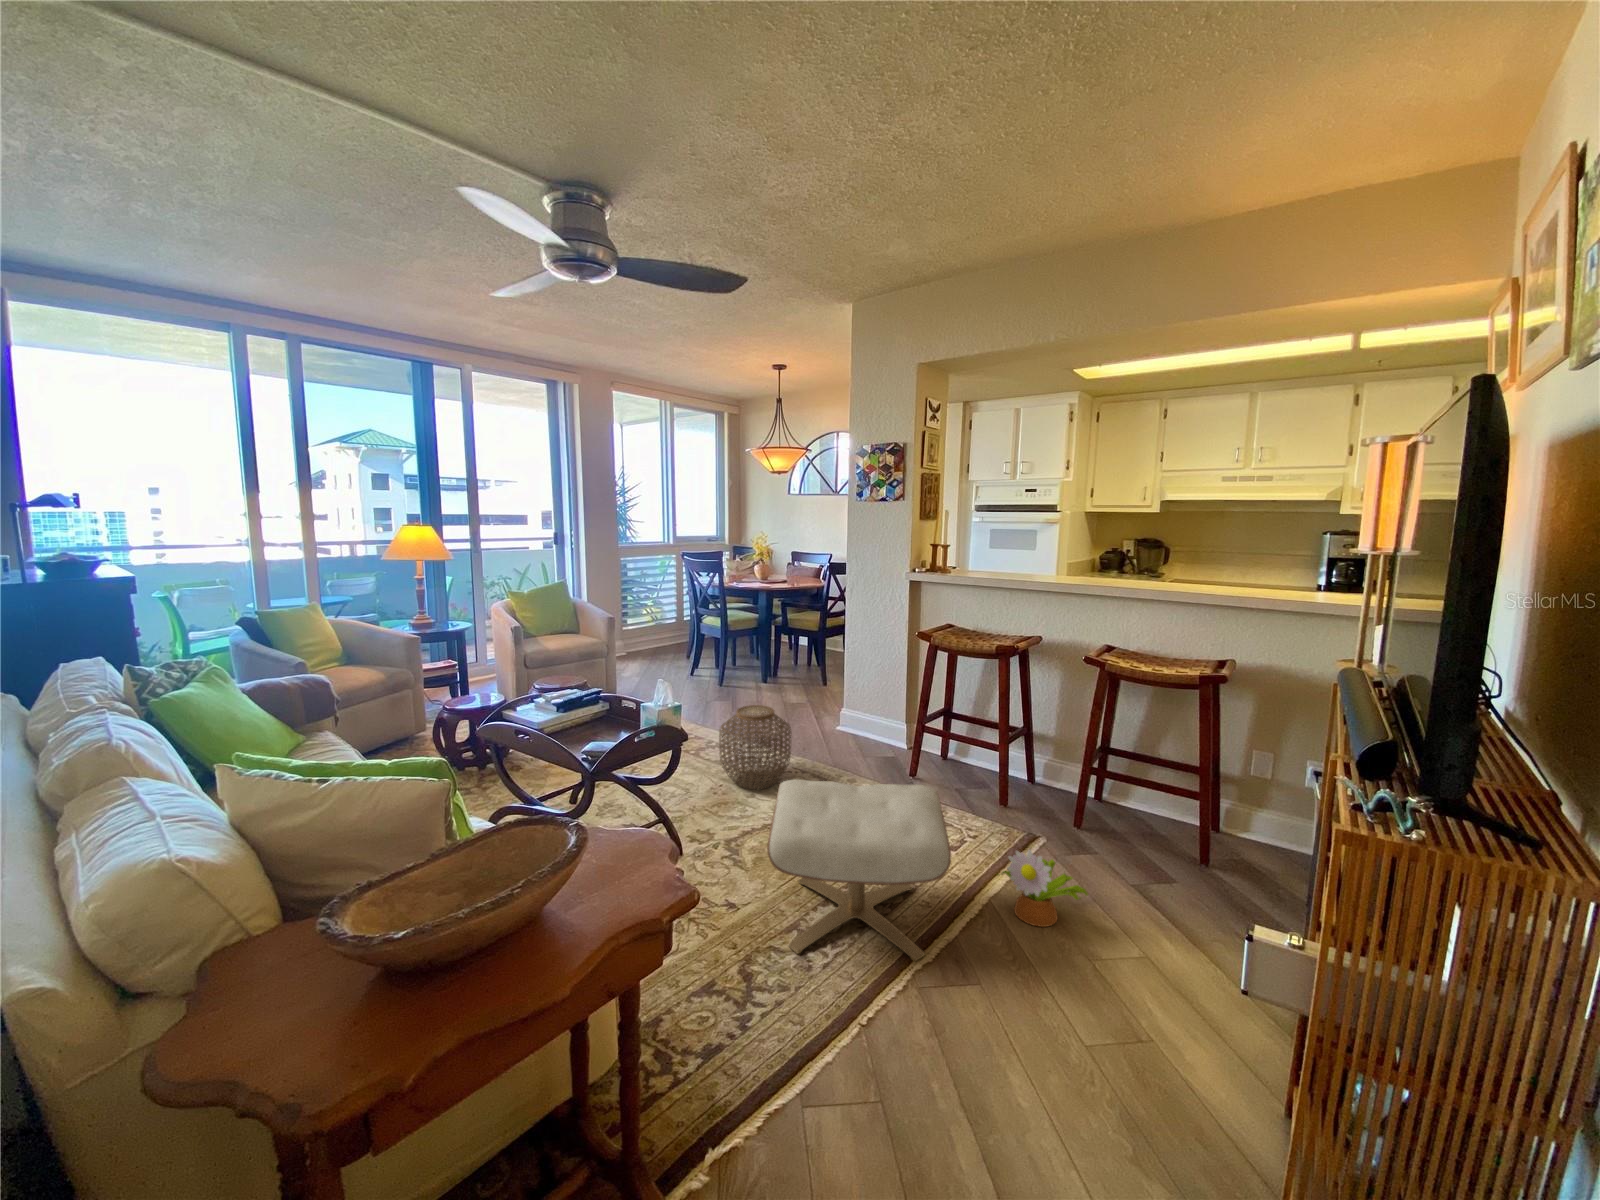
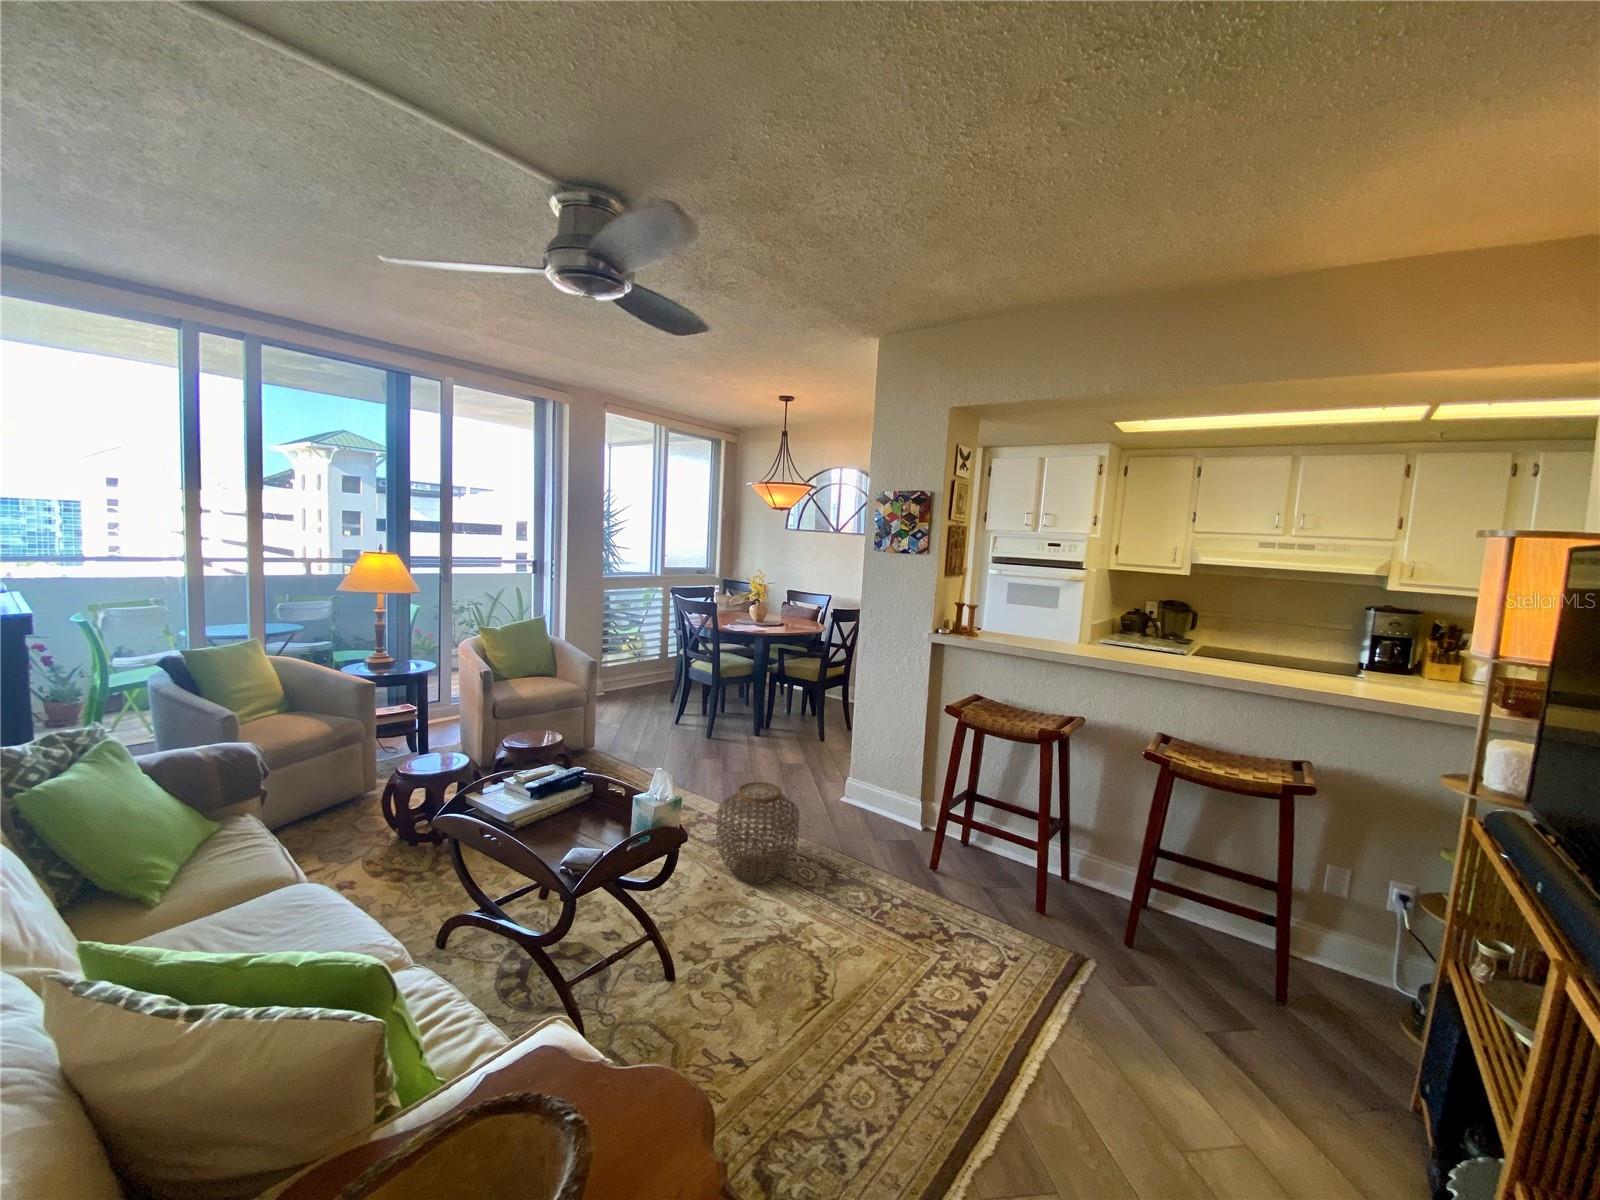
ottoman: present [767,779,951,961] -> none [794,903,1024,1161]
decorative plant: present [998,850,1088,927] -> none [1058,1001,1176,1103]

